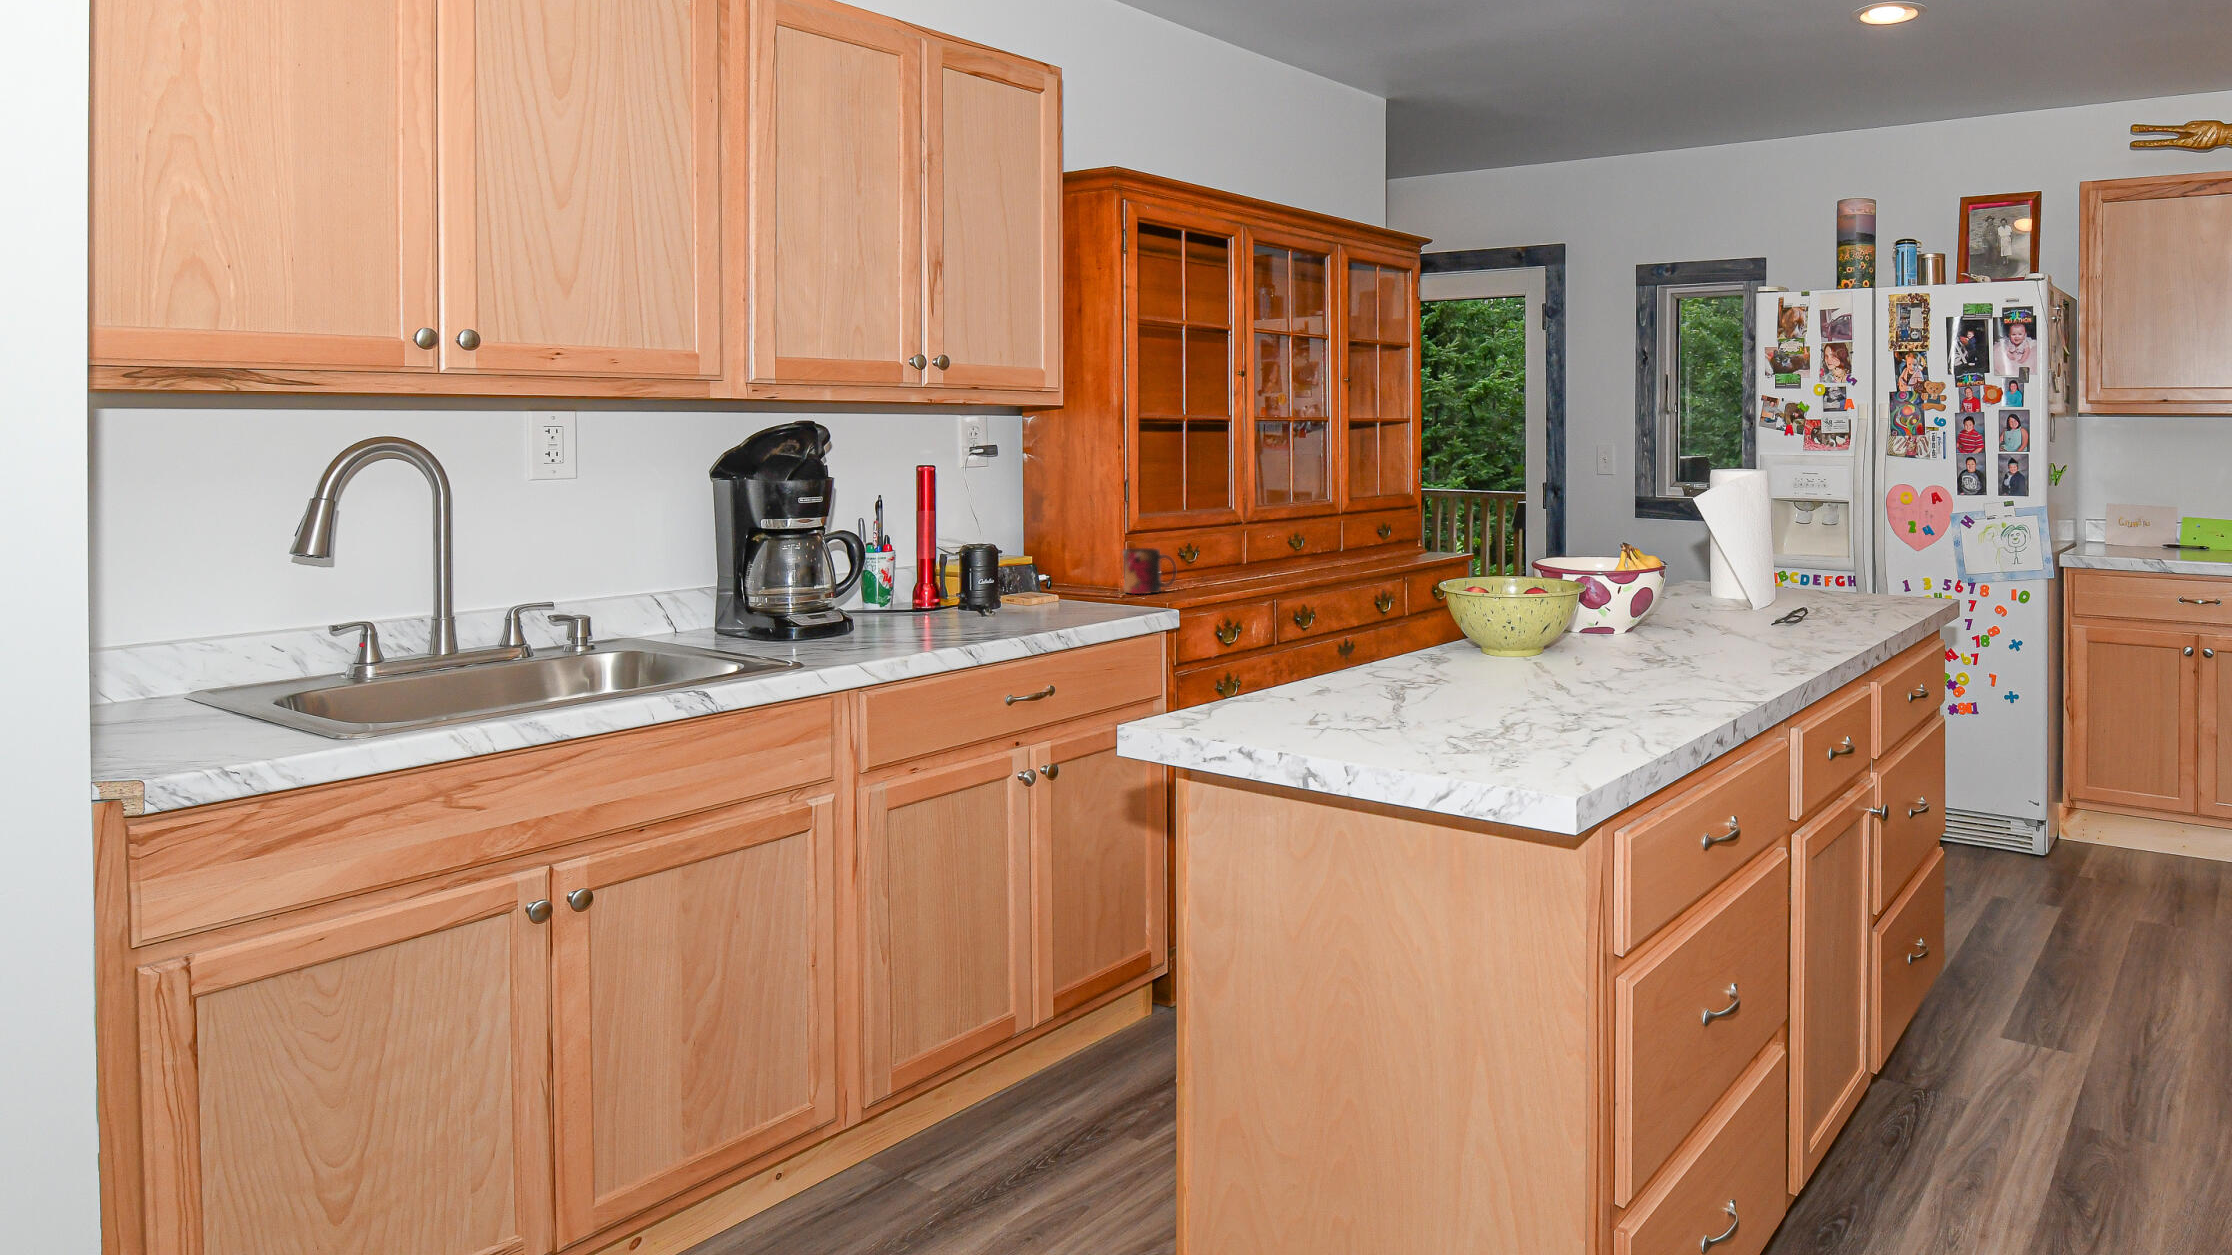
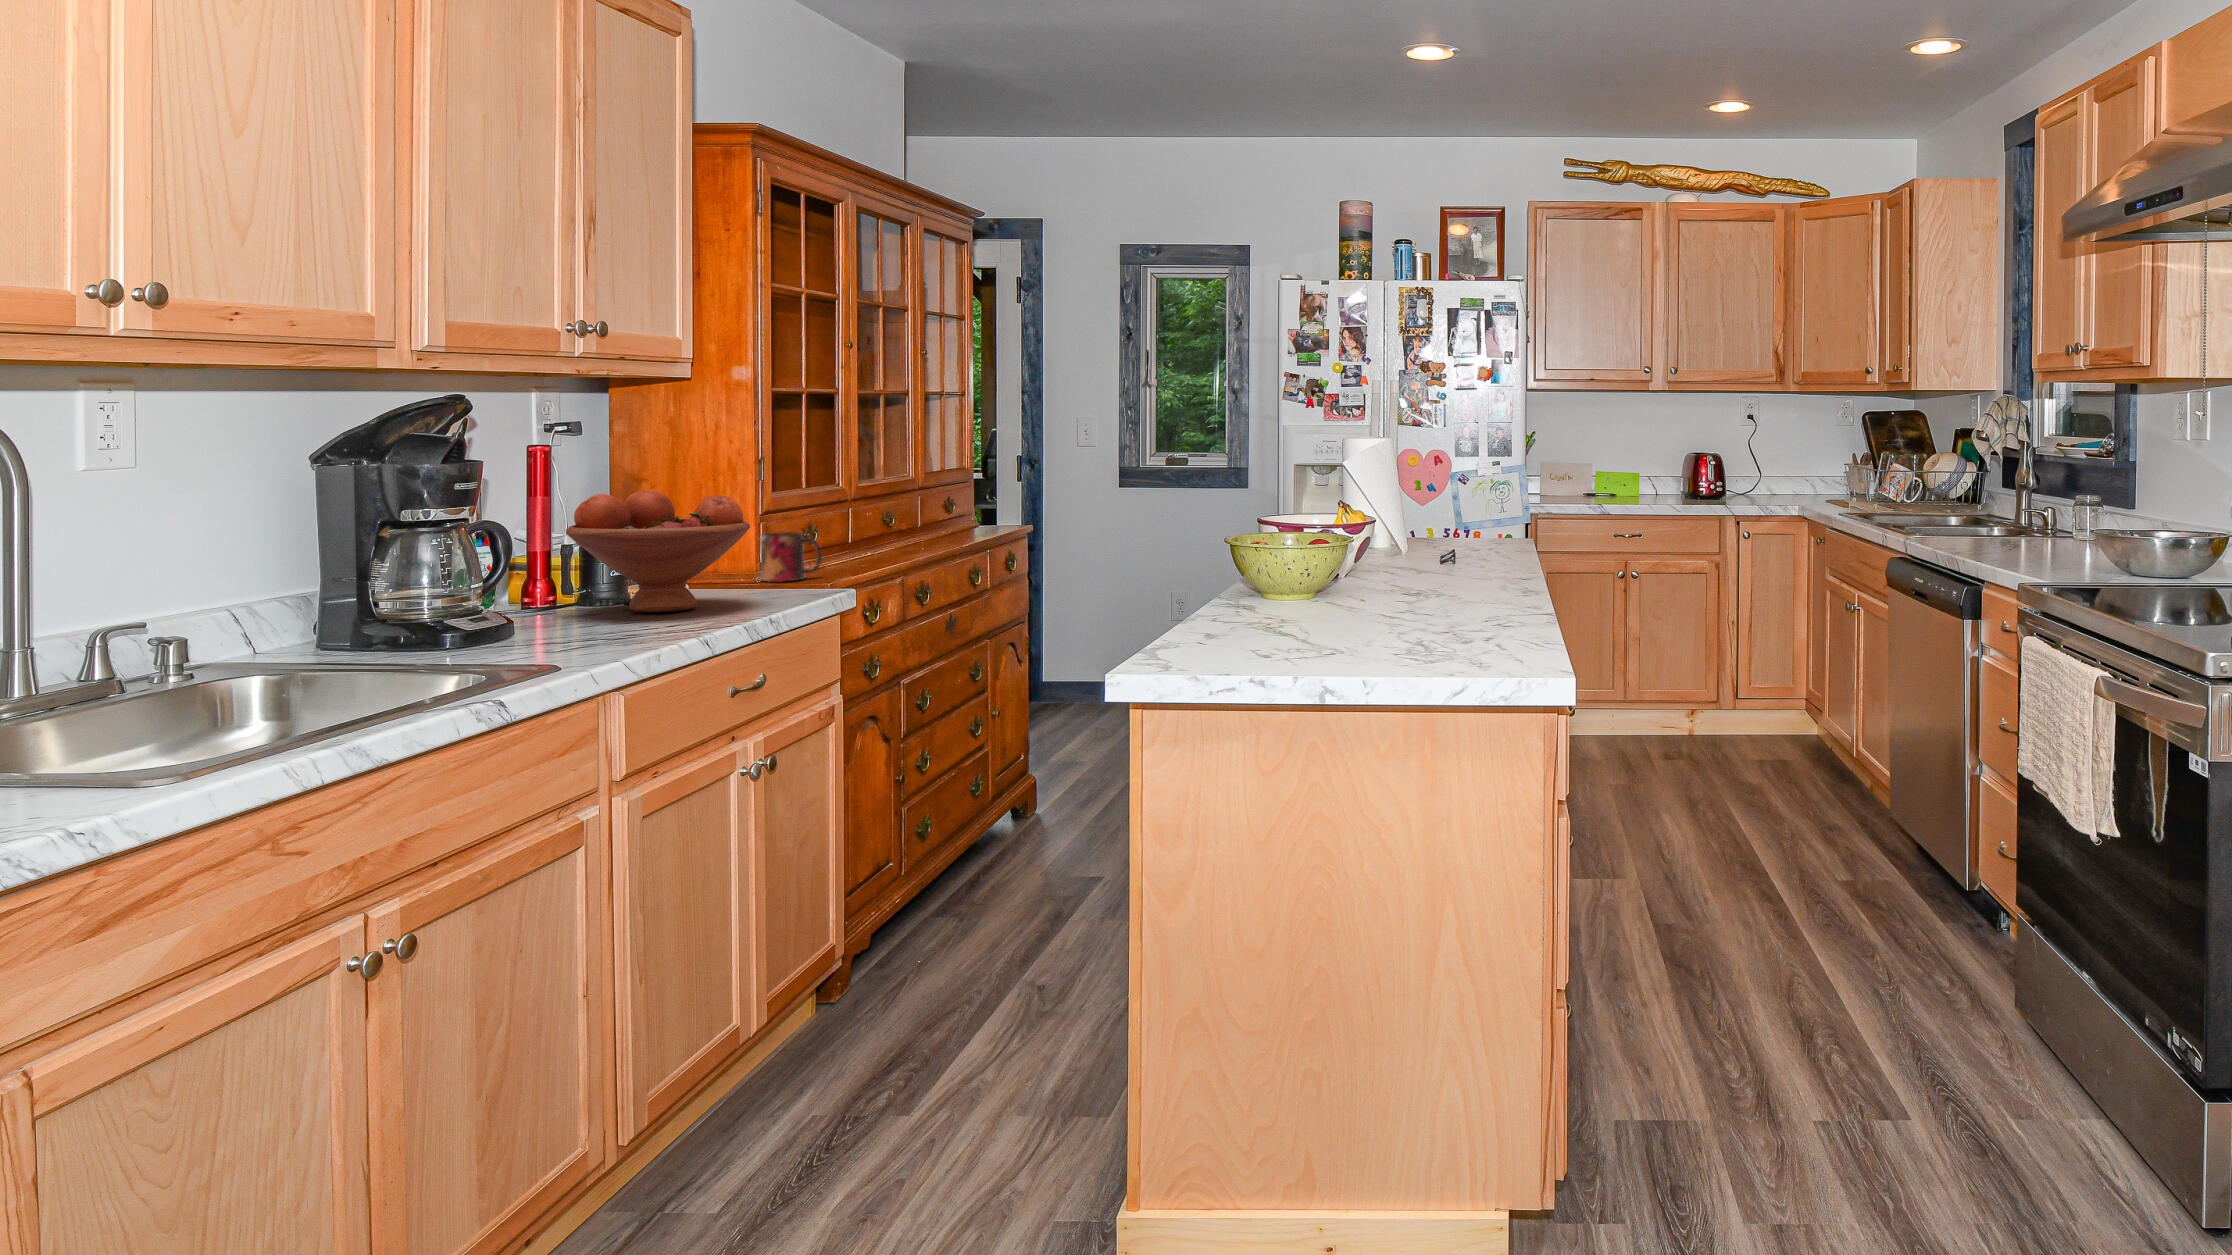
fruit bowl: none [916,507,1069,617] -> present [566,490,750,612]

